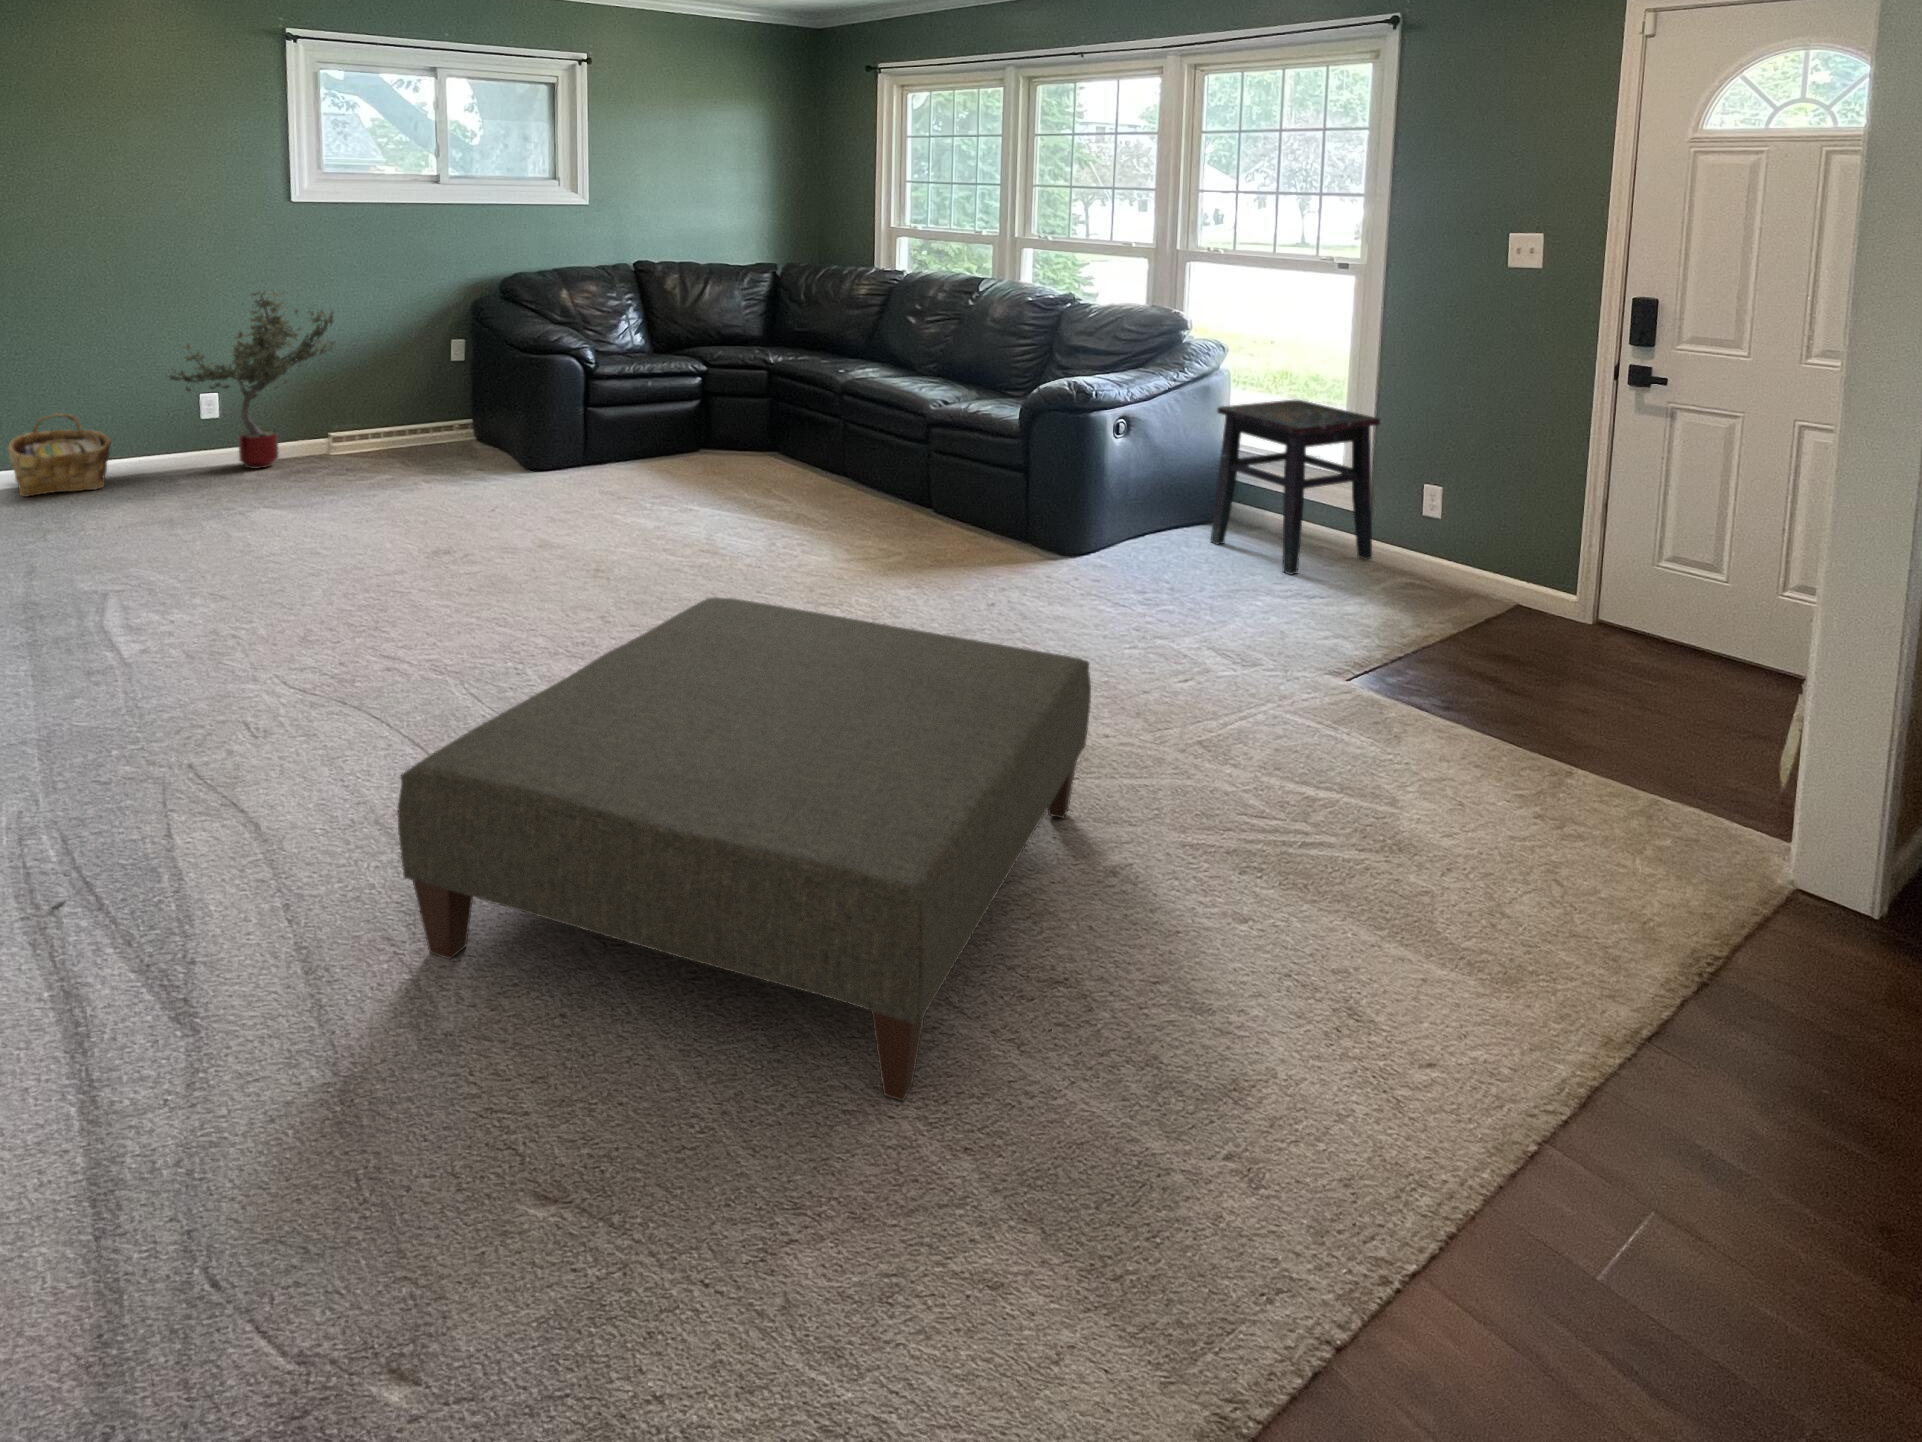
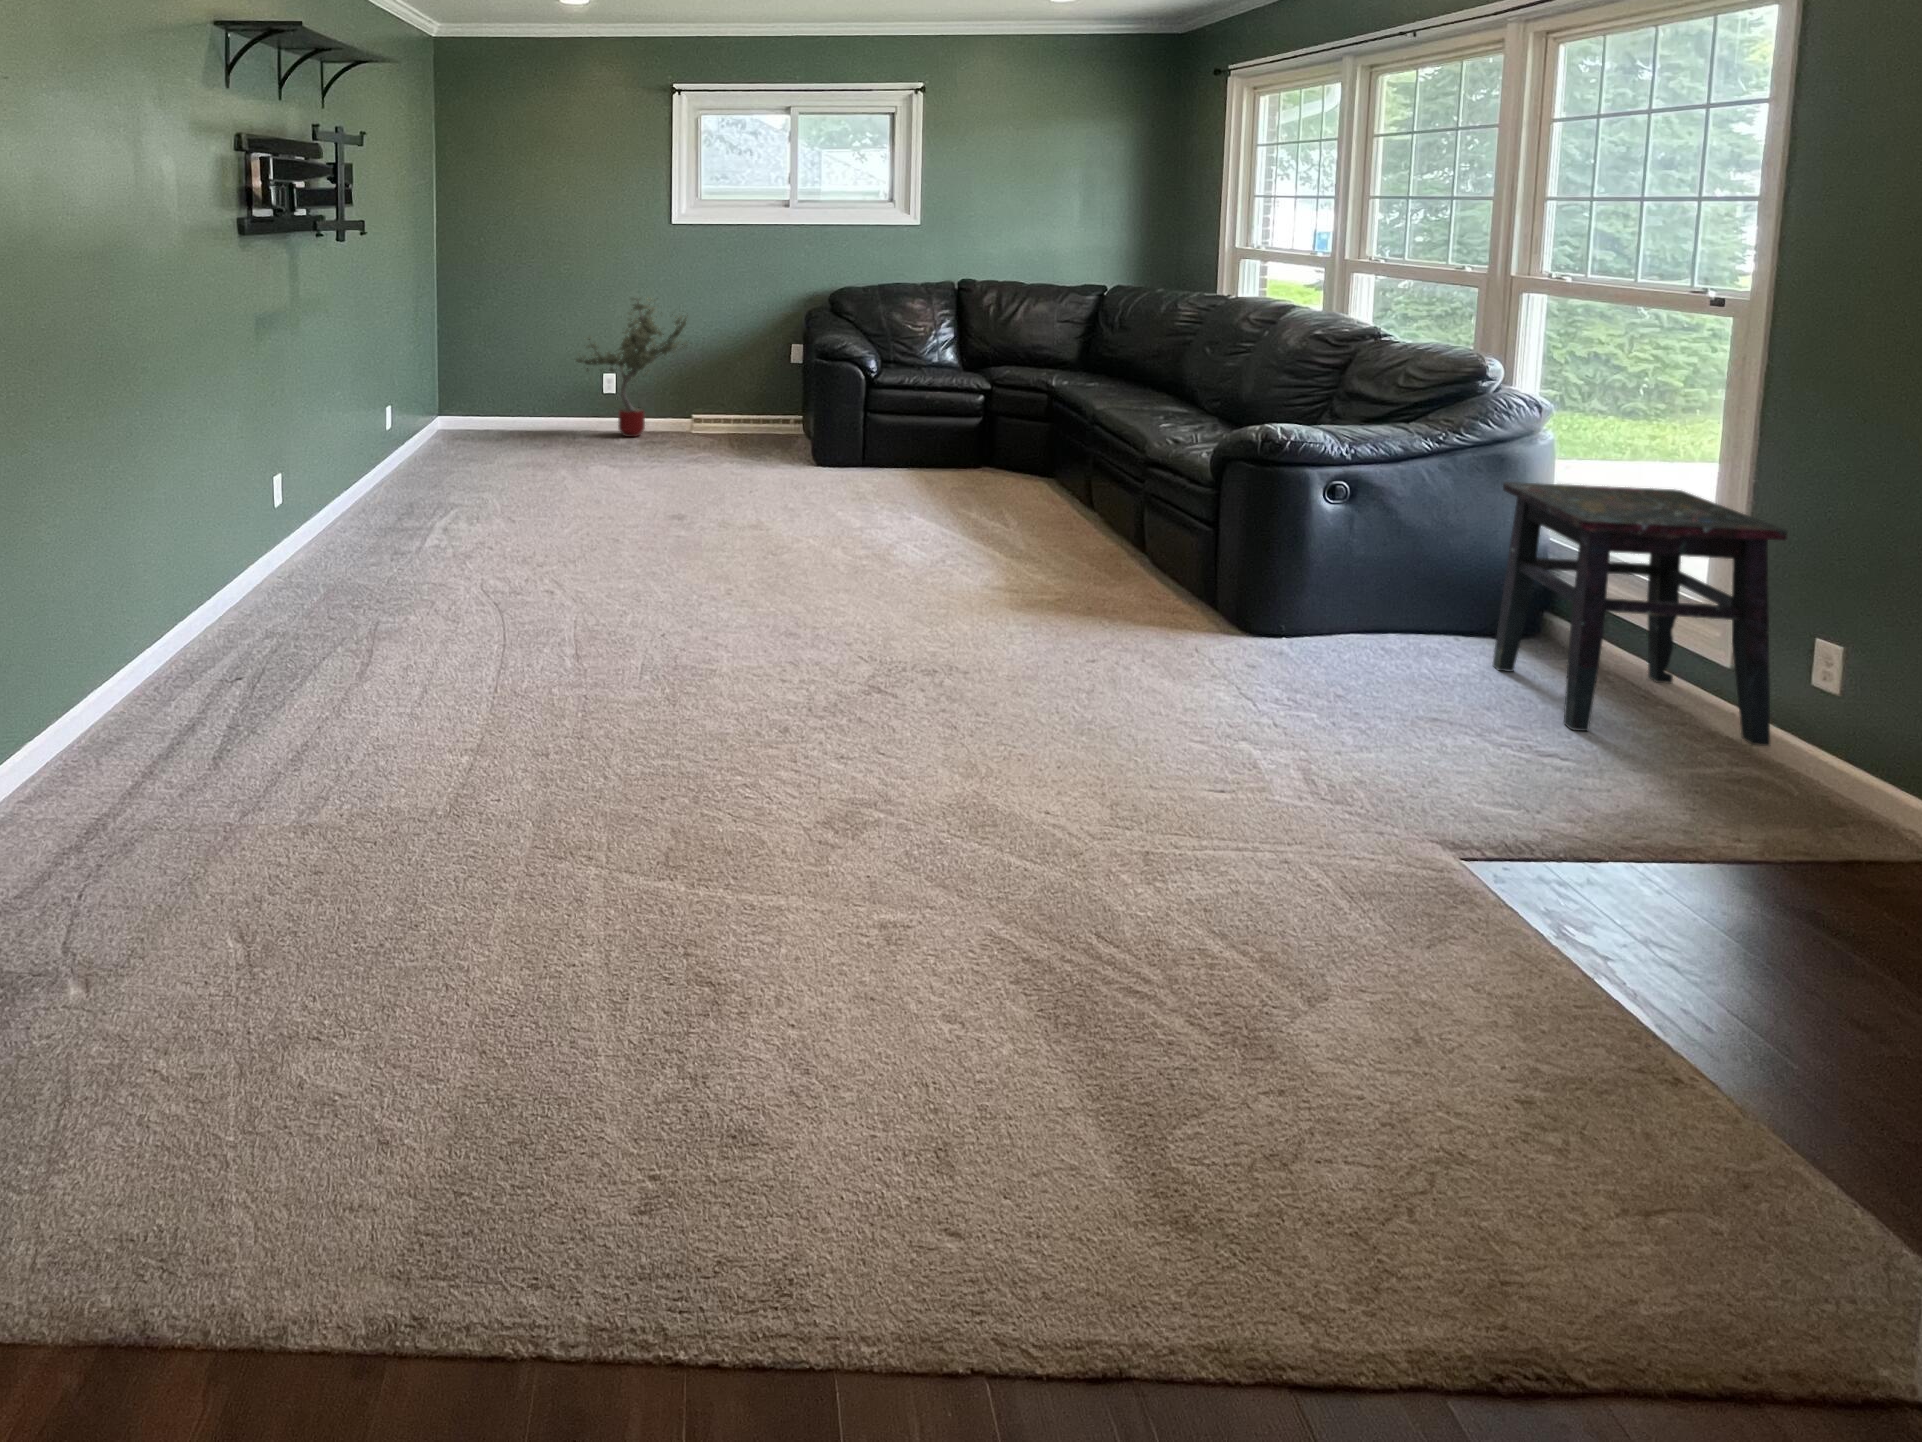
woven basket: present [8,413,111,497] -> none [480,380,540,437]
ottoman: present [398,597,1091,1101] -> none [342,567,926,986]

